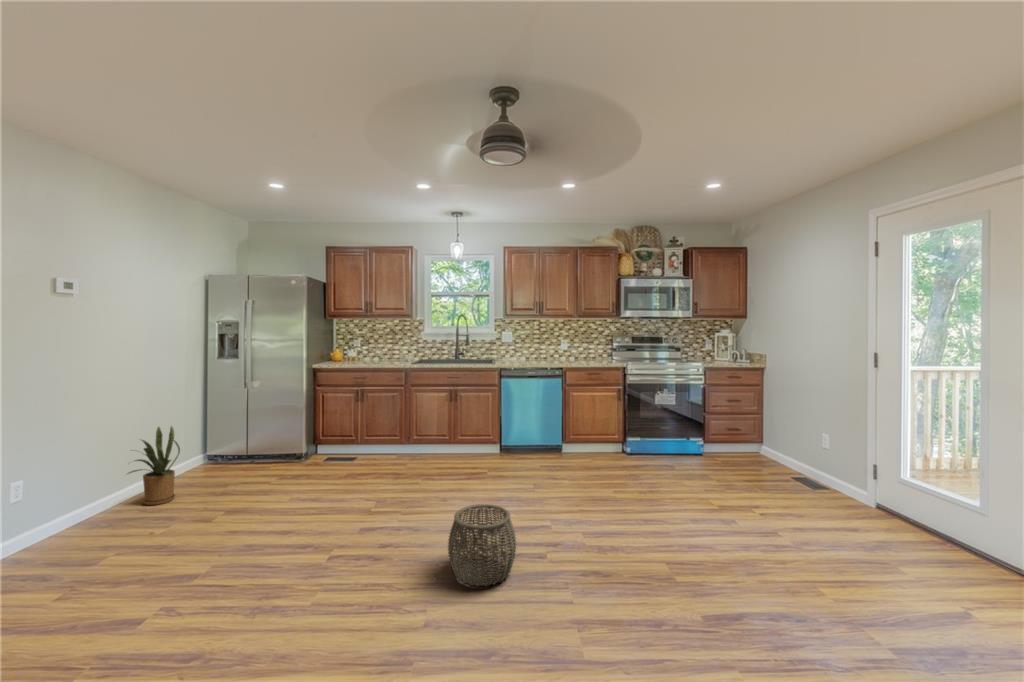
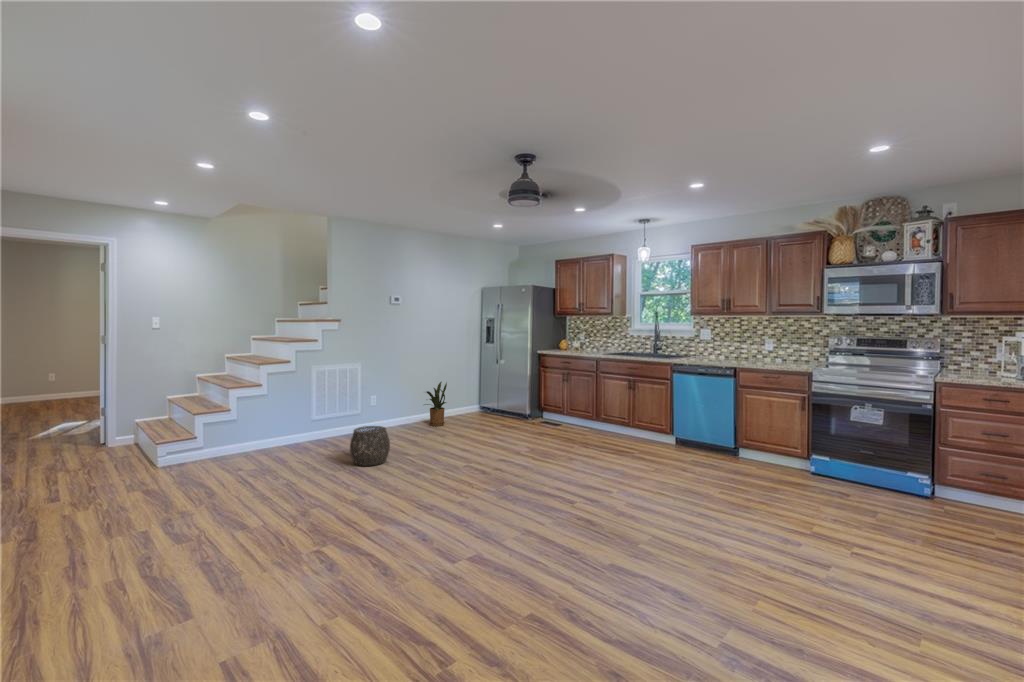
woven basket: present [448,504,516,586] -> present [350,426,390,466]

